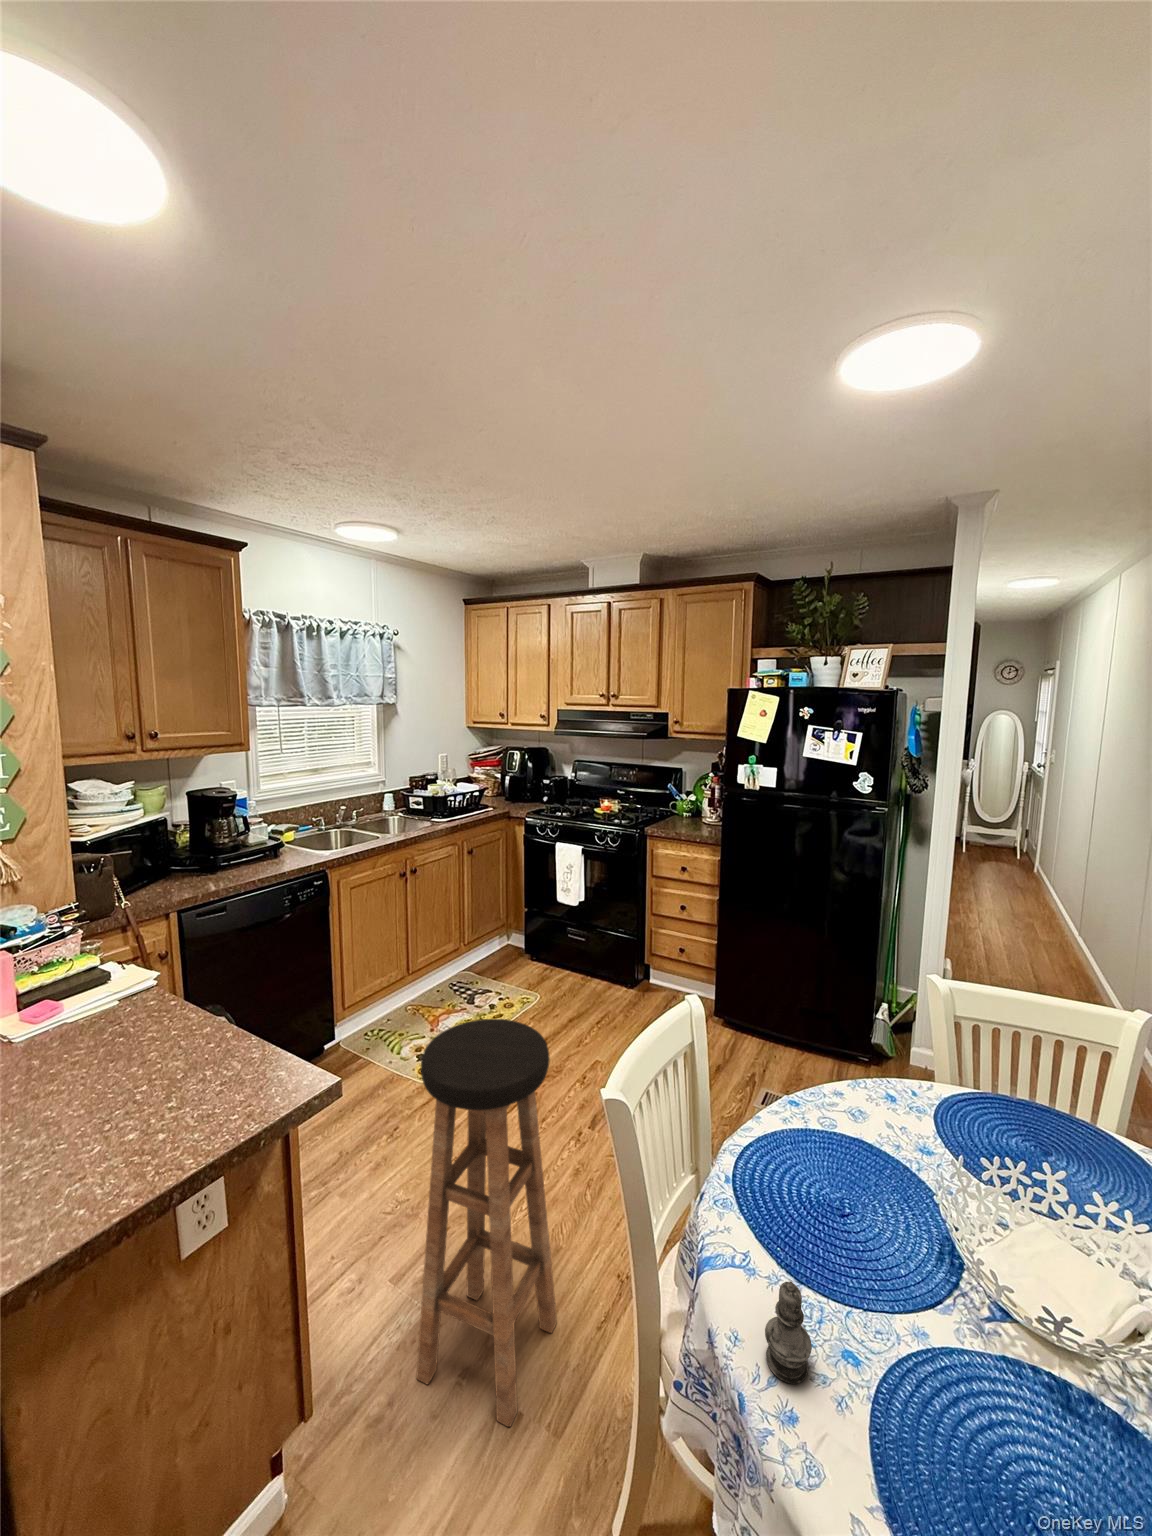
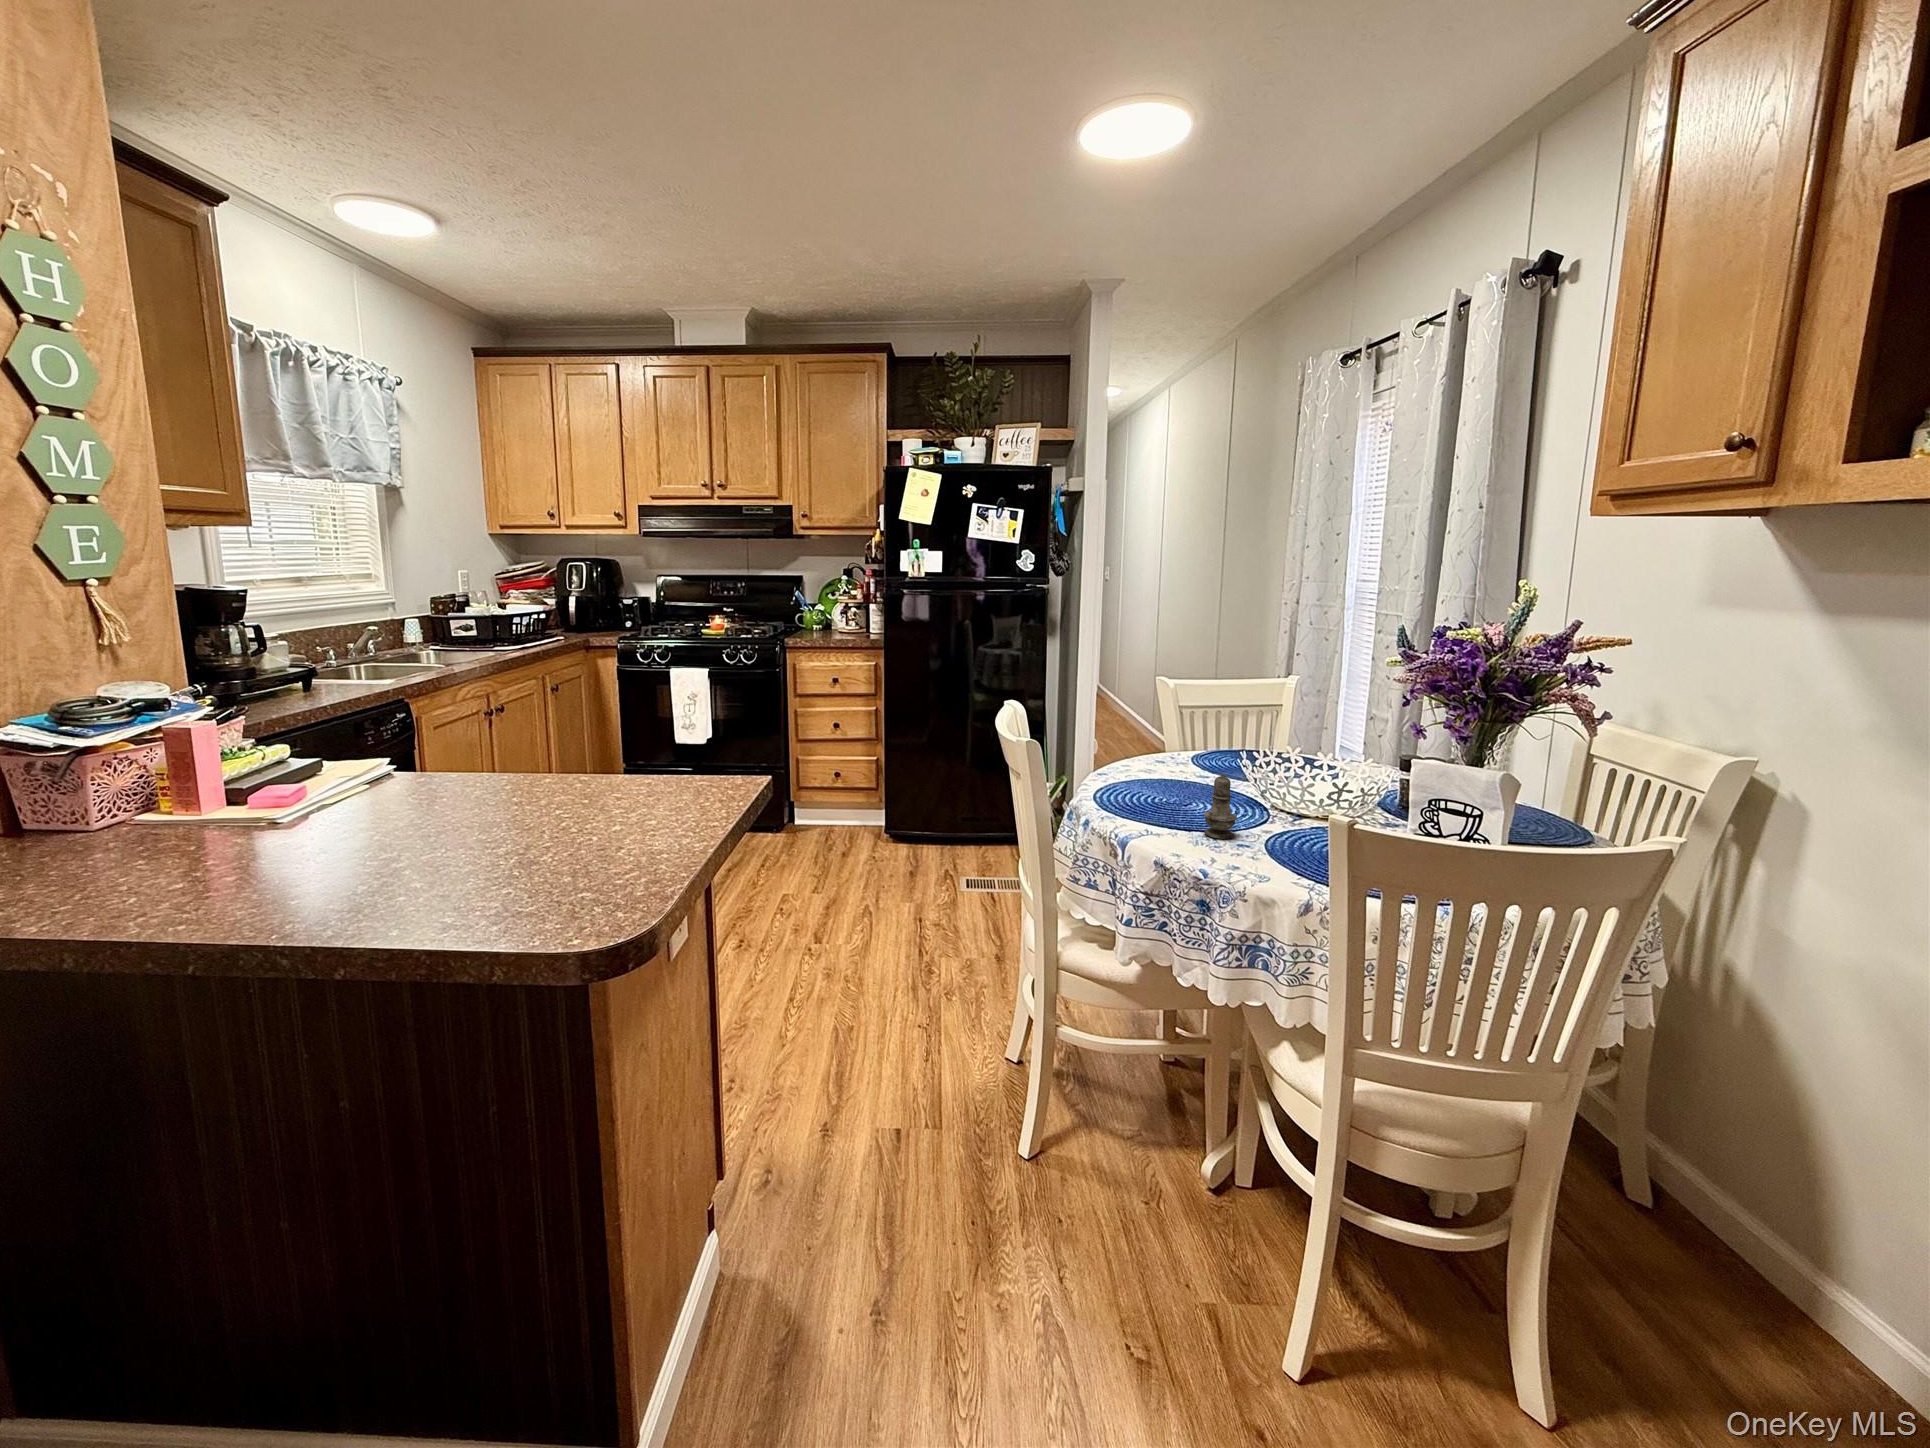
bar stool: present [416,1019,557,1427] -> none [774,752,906,1128]

